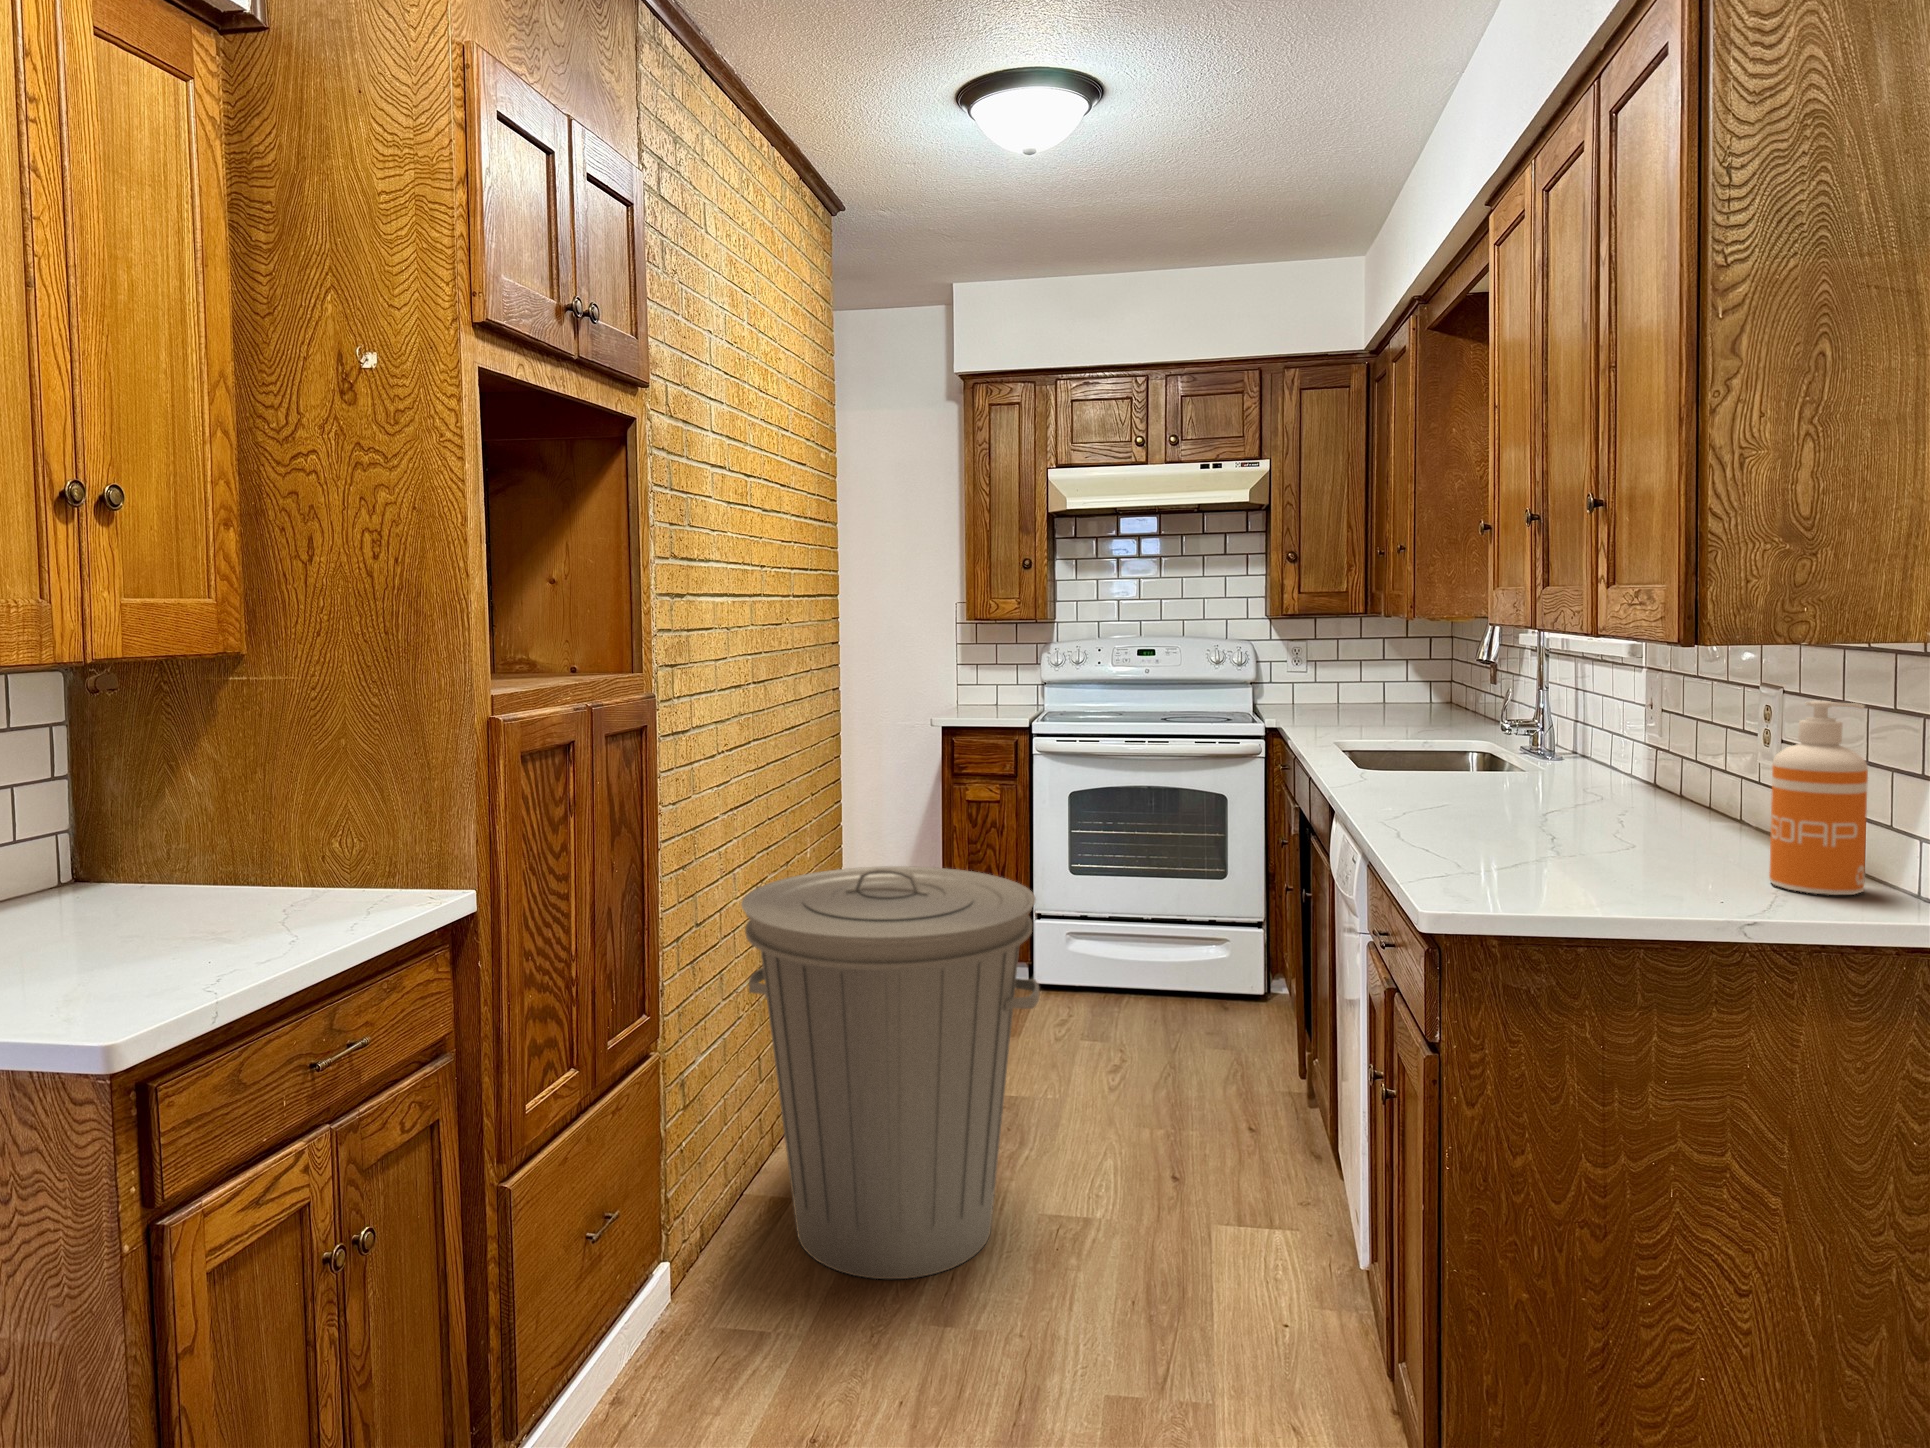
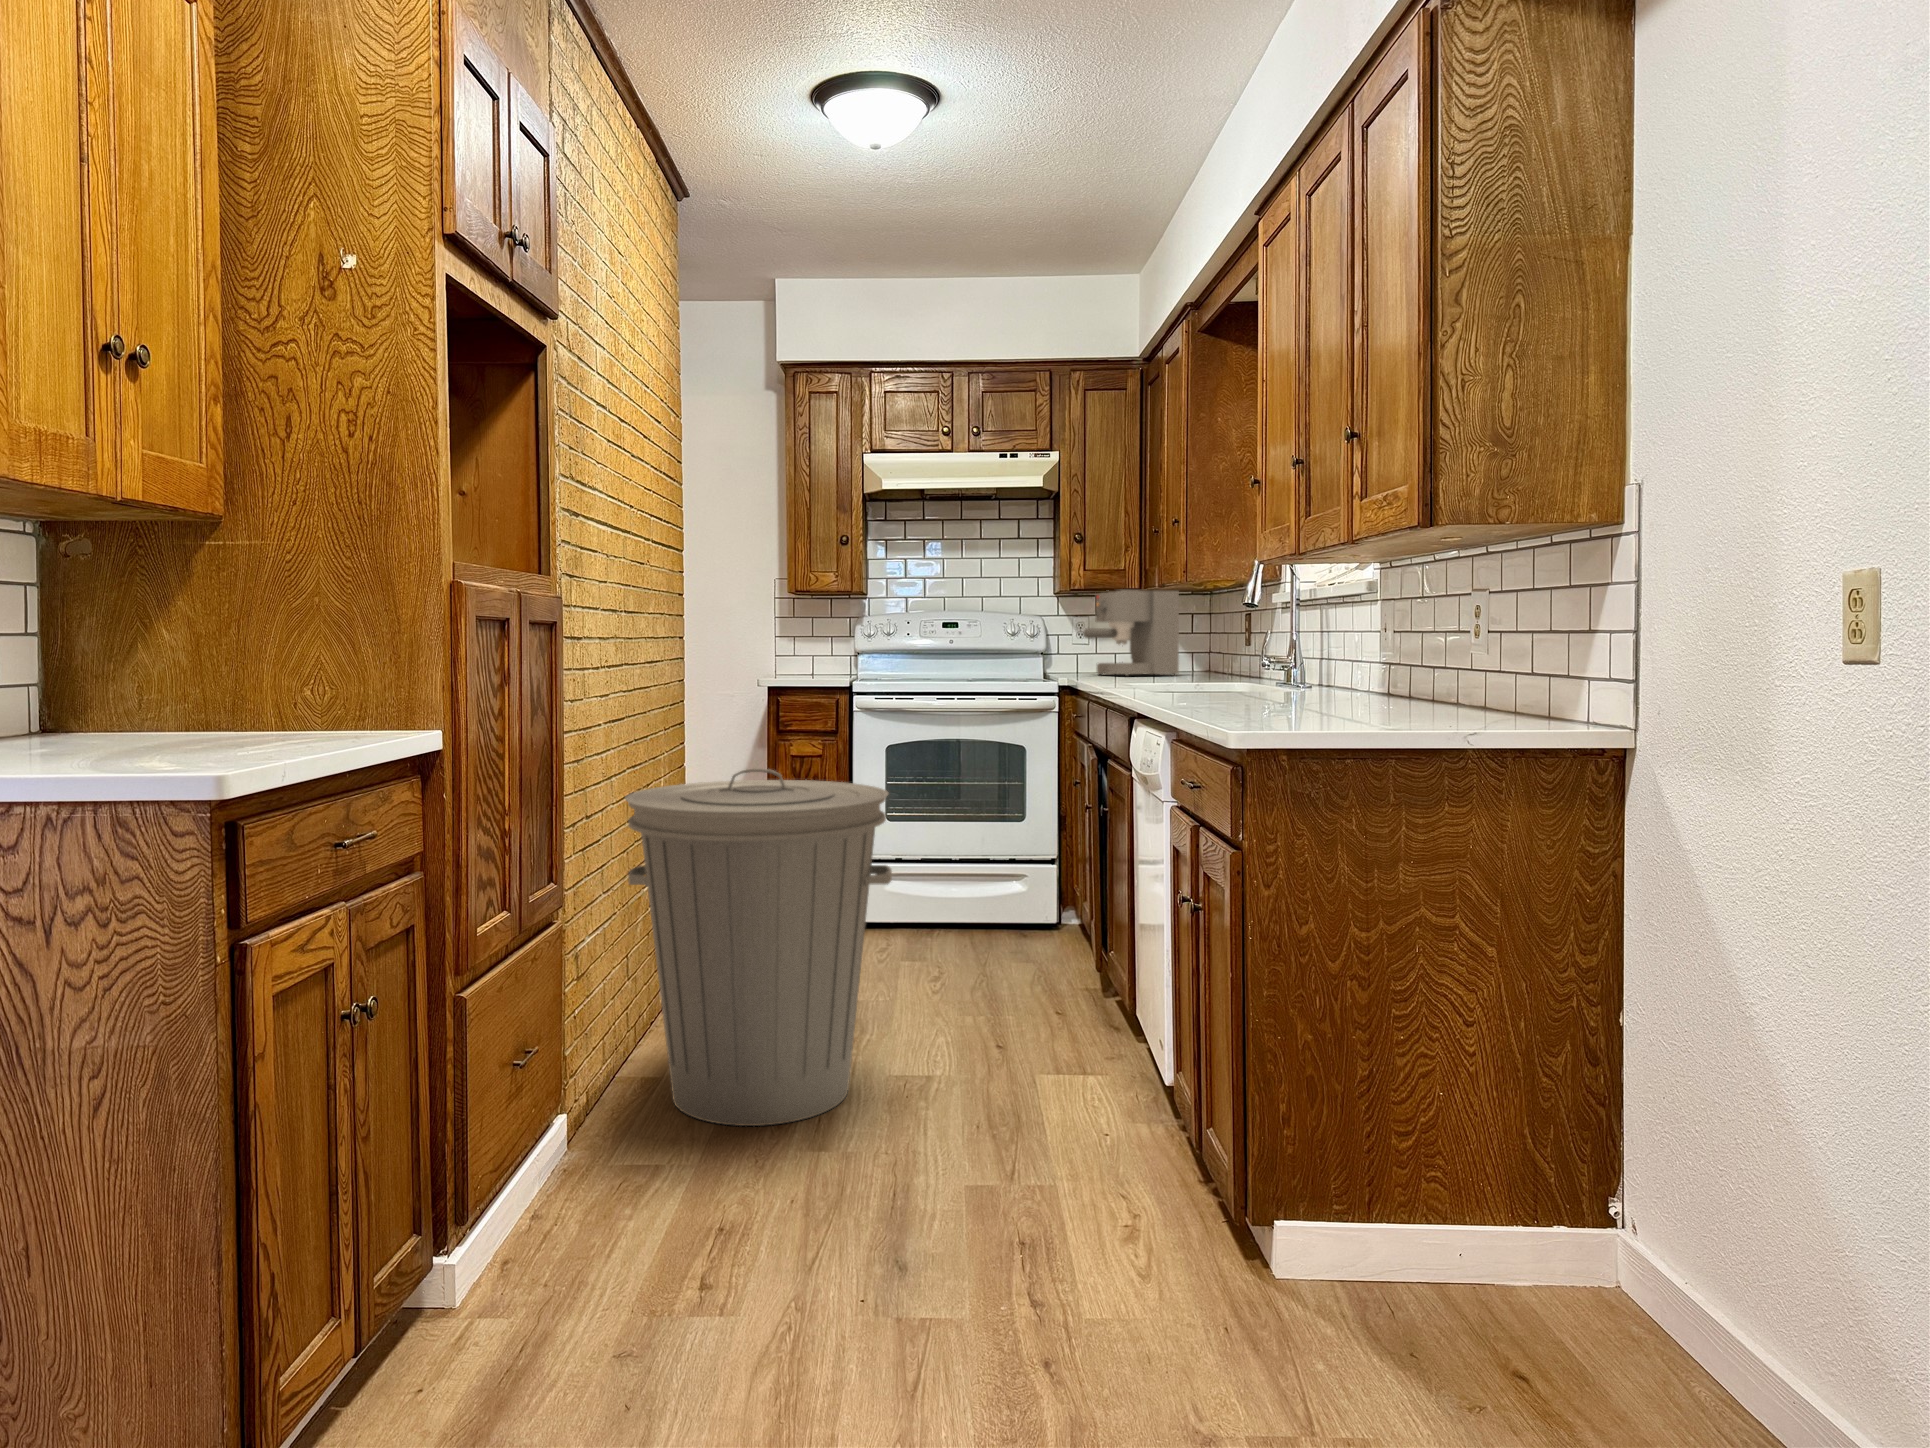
coffee maker: none [1298,613,1413,713] -> present [1084,589,1179,676]
soap dispenser: present [1769,701,1868,895] -> none [1453,584,1515,722]

